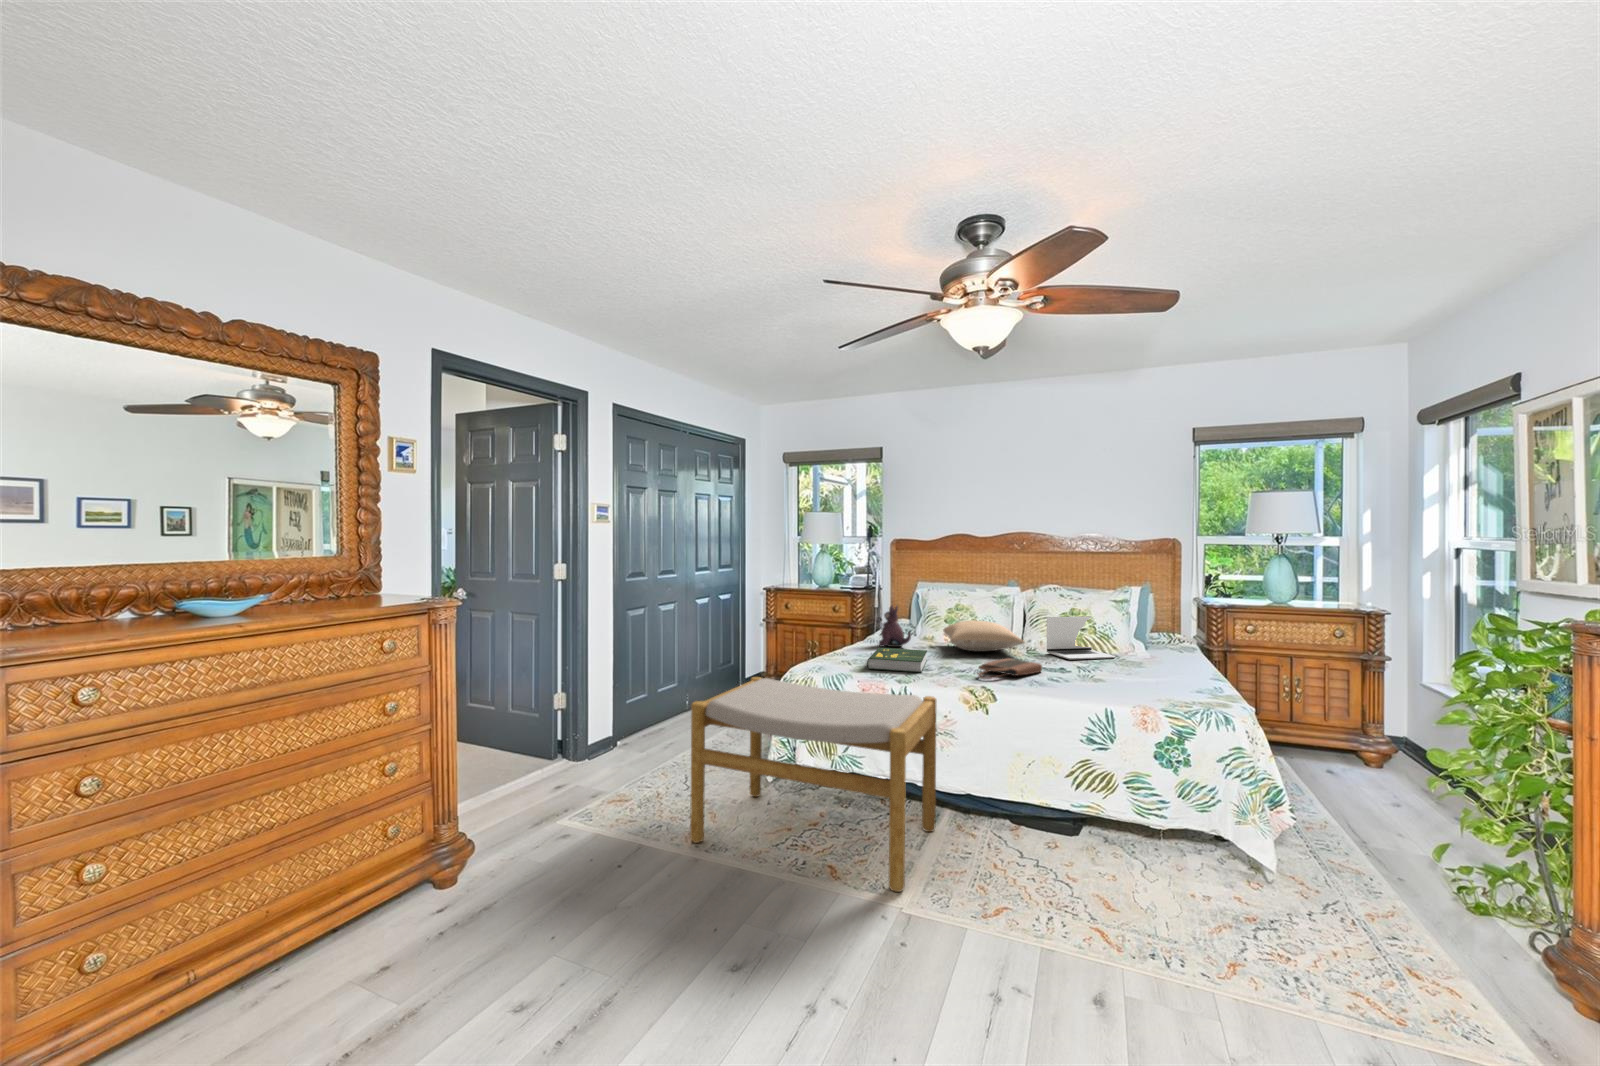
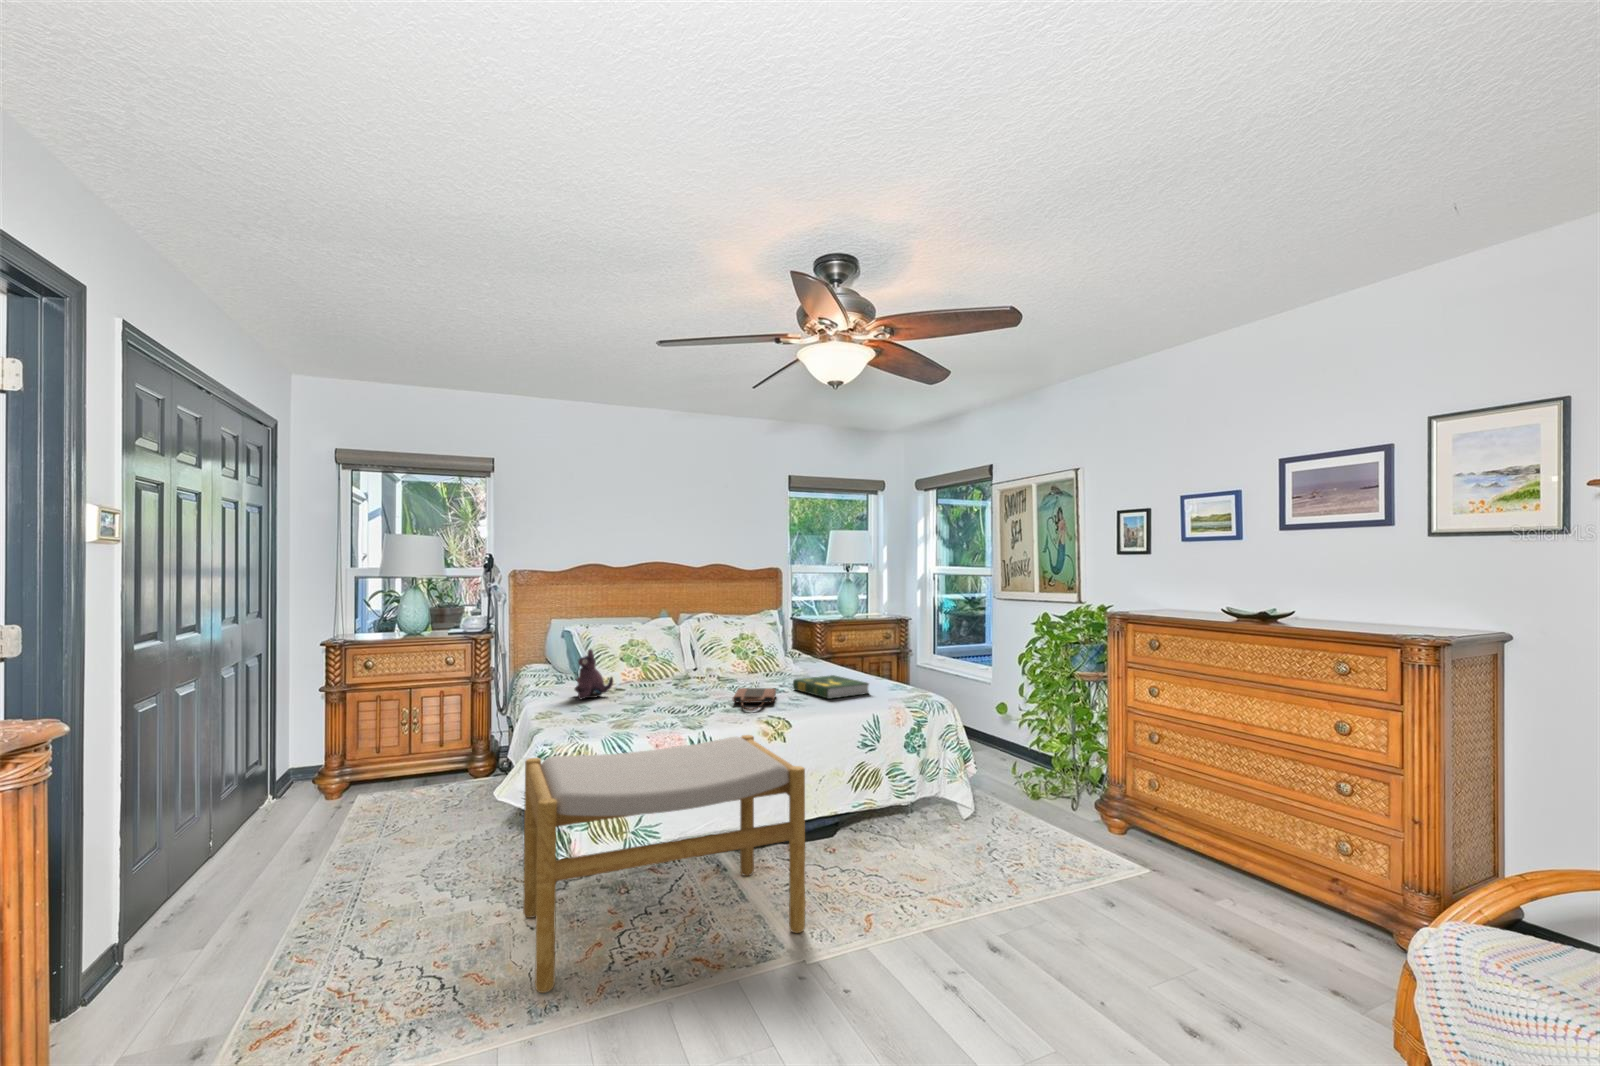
laptop: present [1047,616,1115,660] -> none [740,640,795,682]
pillow: present [943,620,1025,651] -> none [634,655,735,688]
book: present [867,648,927,673] -> present [793,675,869,699]

